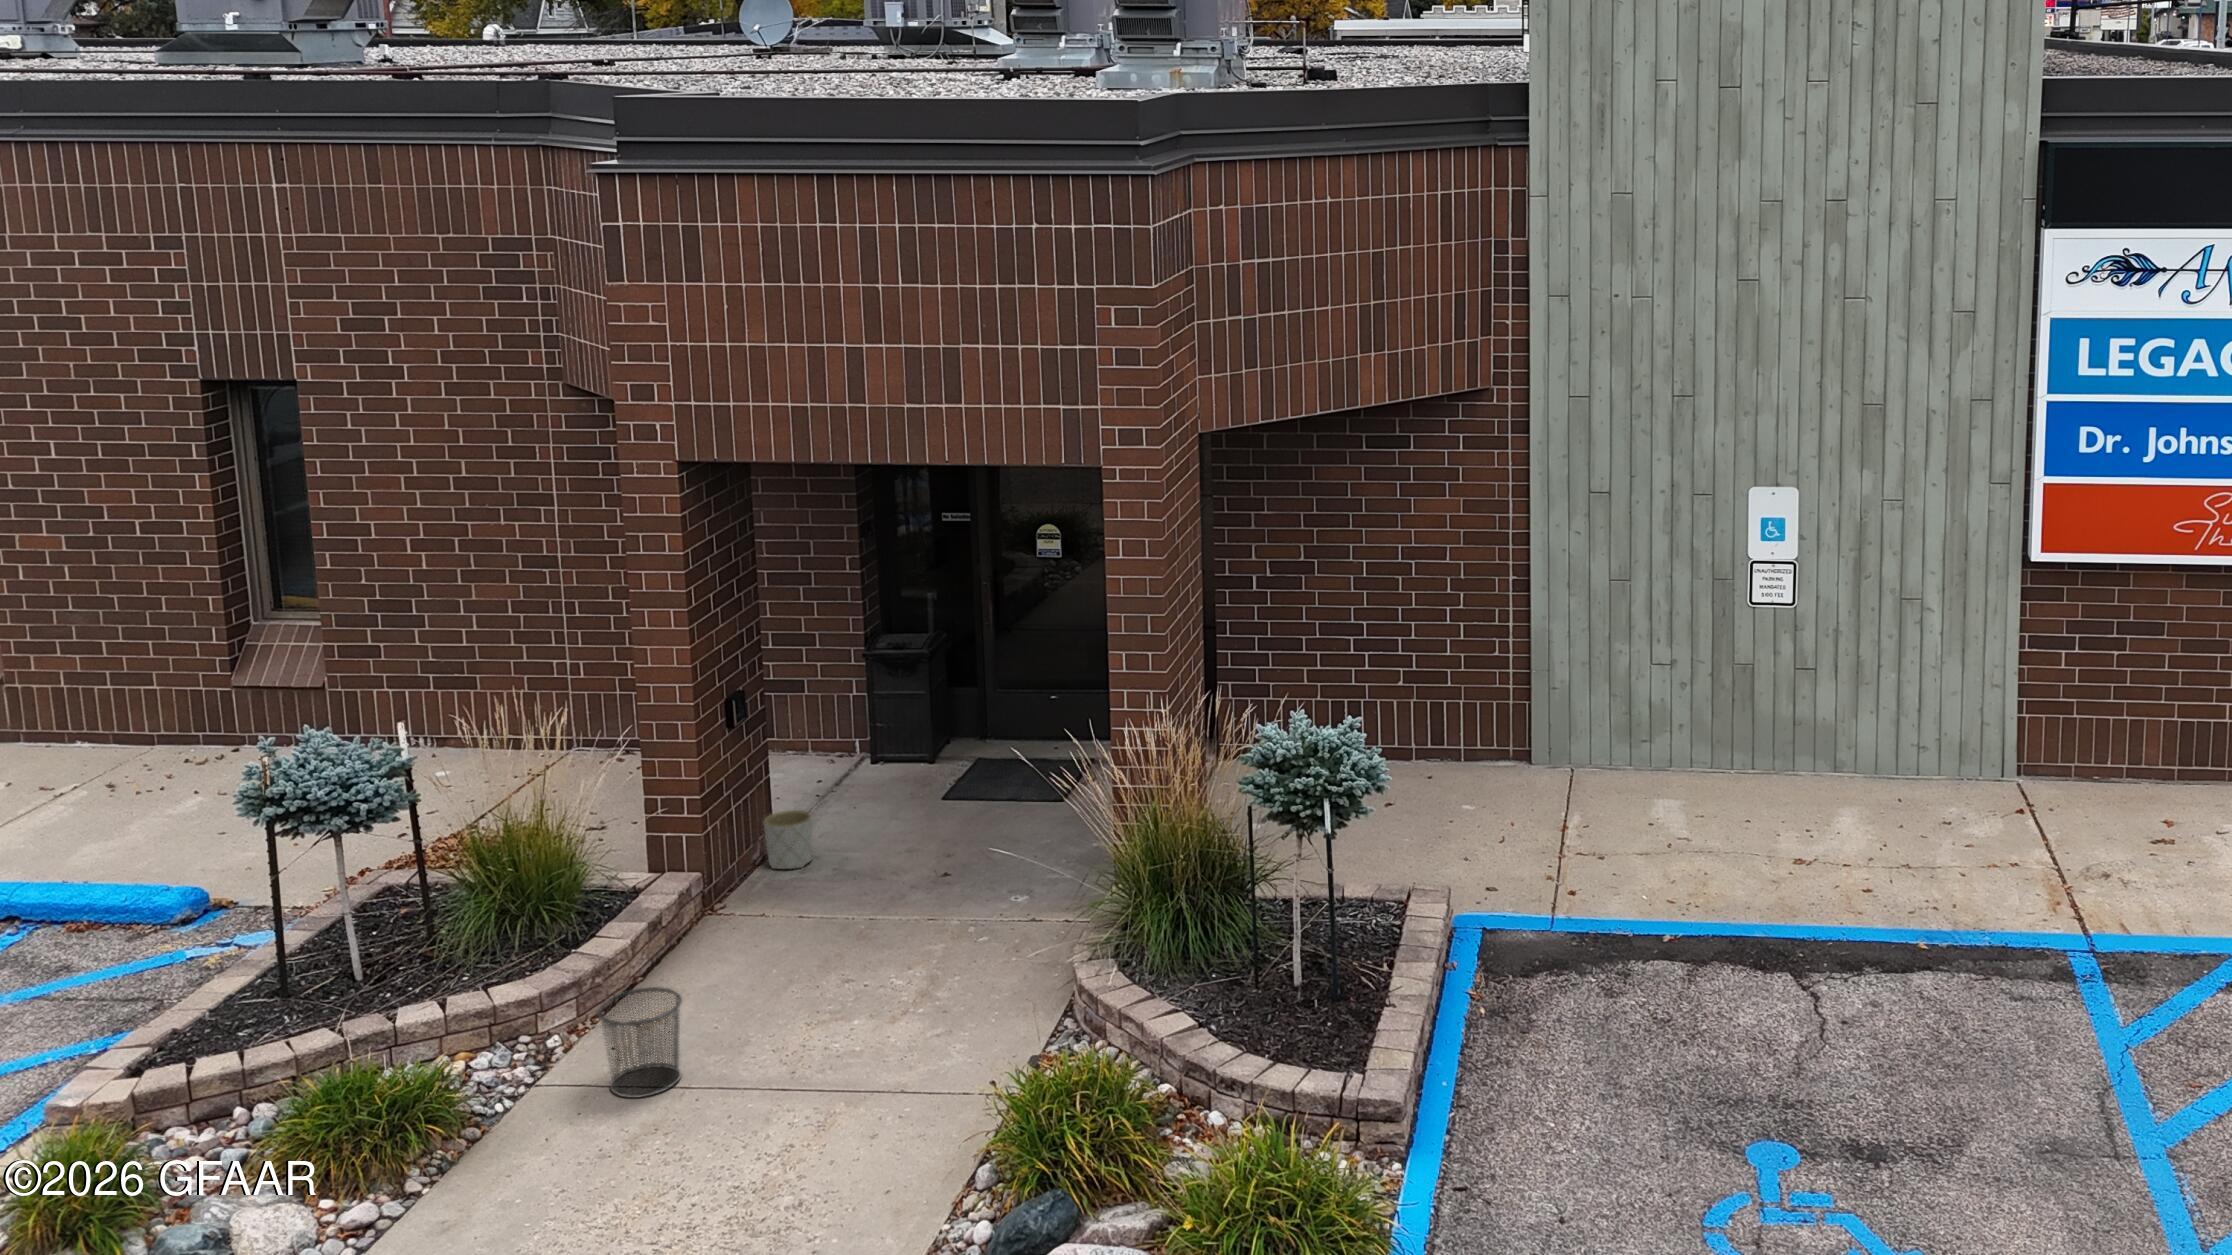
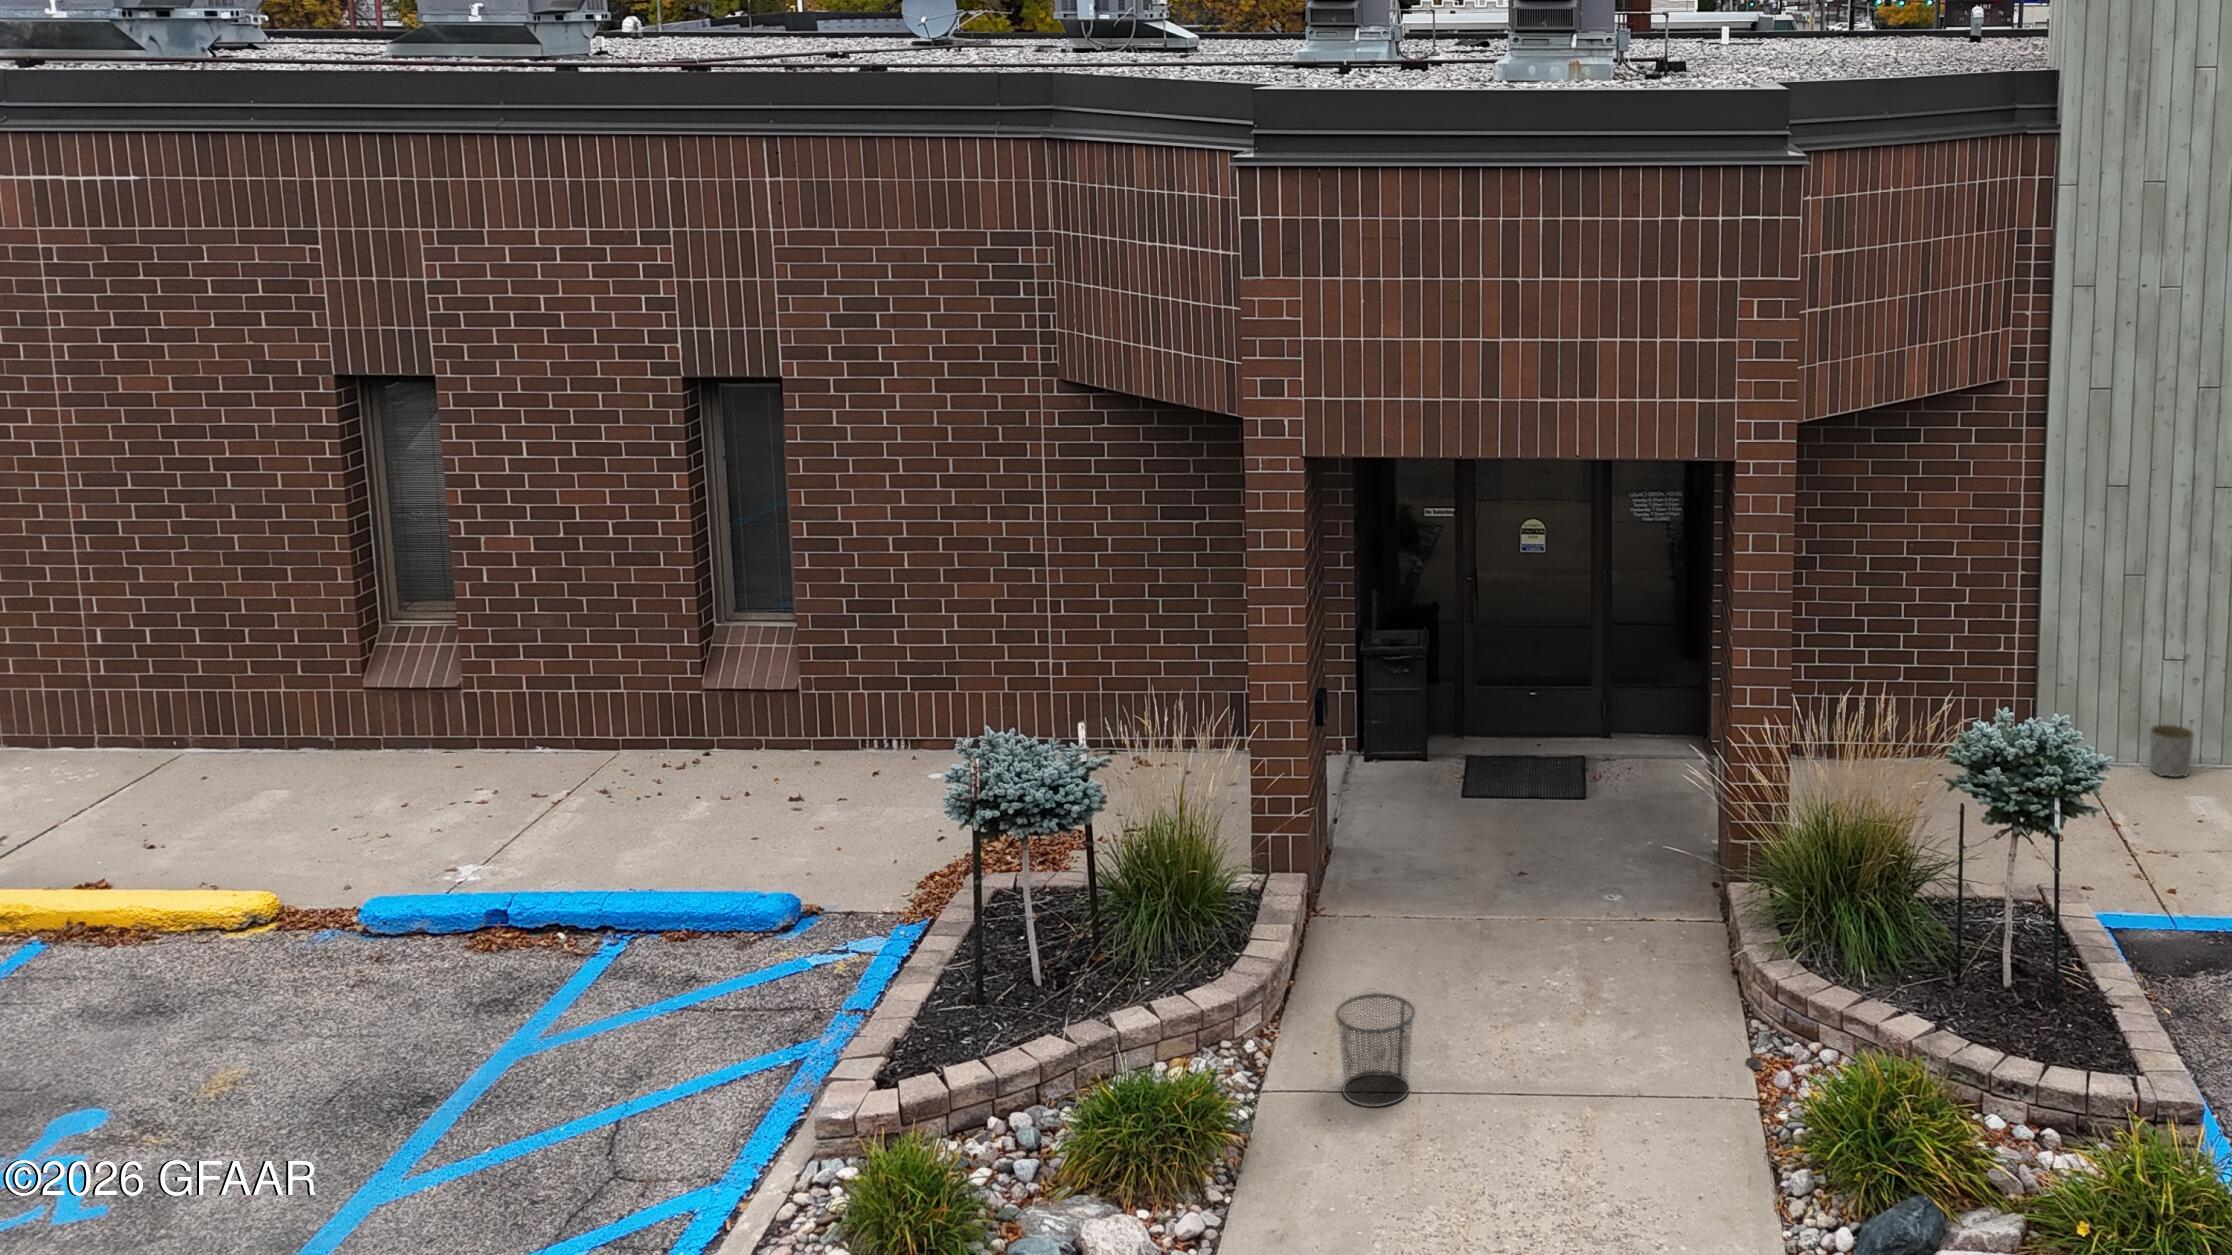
planter: present [764,810,812,869] -> present [2150,725,2194,776]

